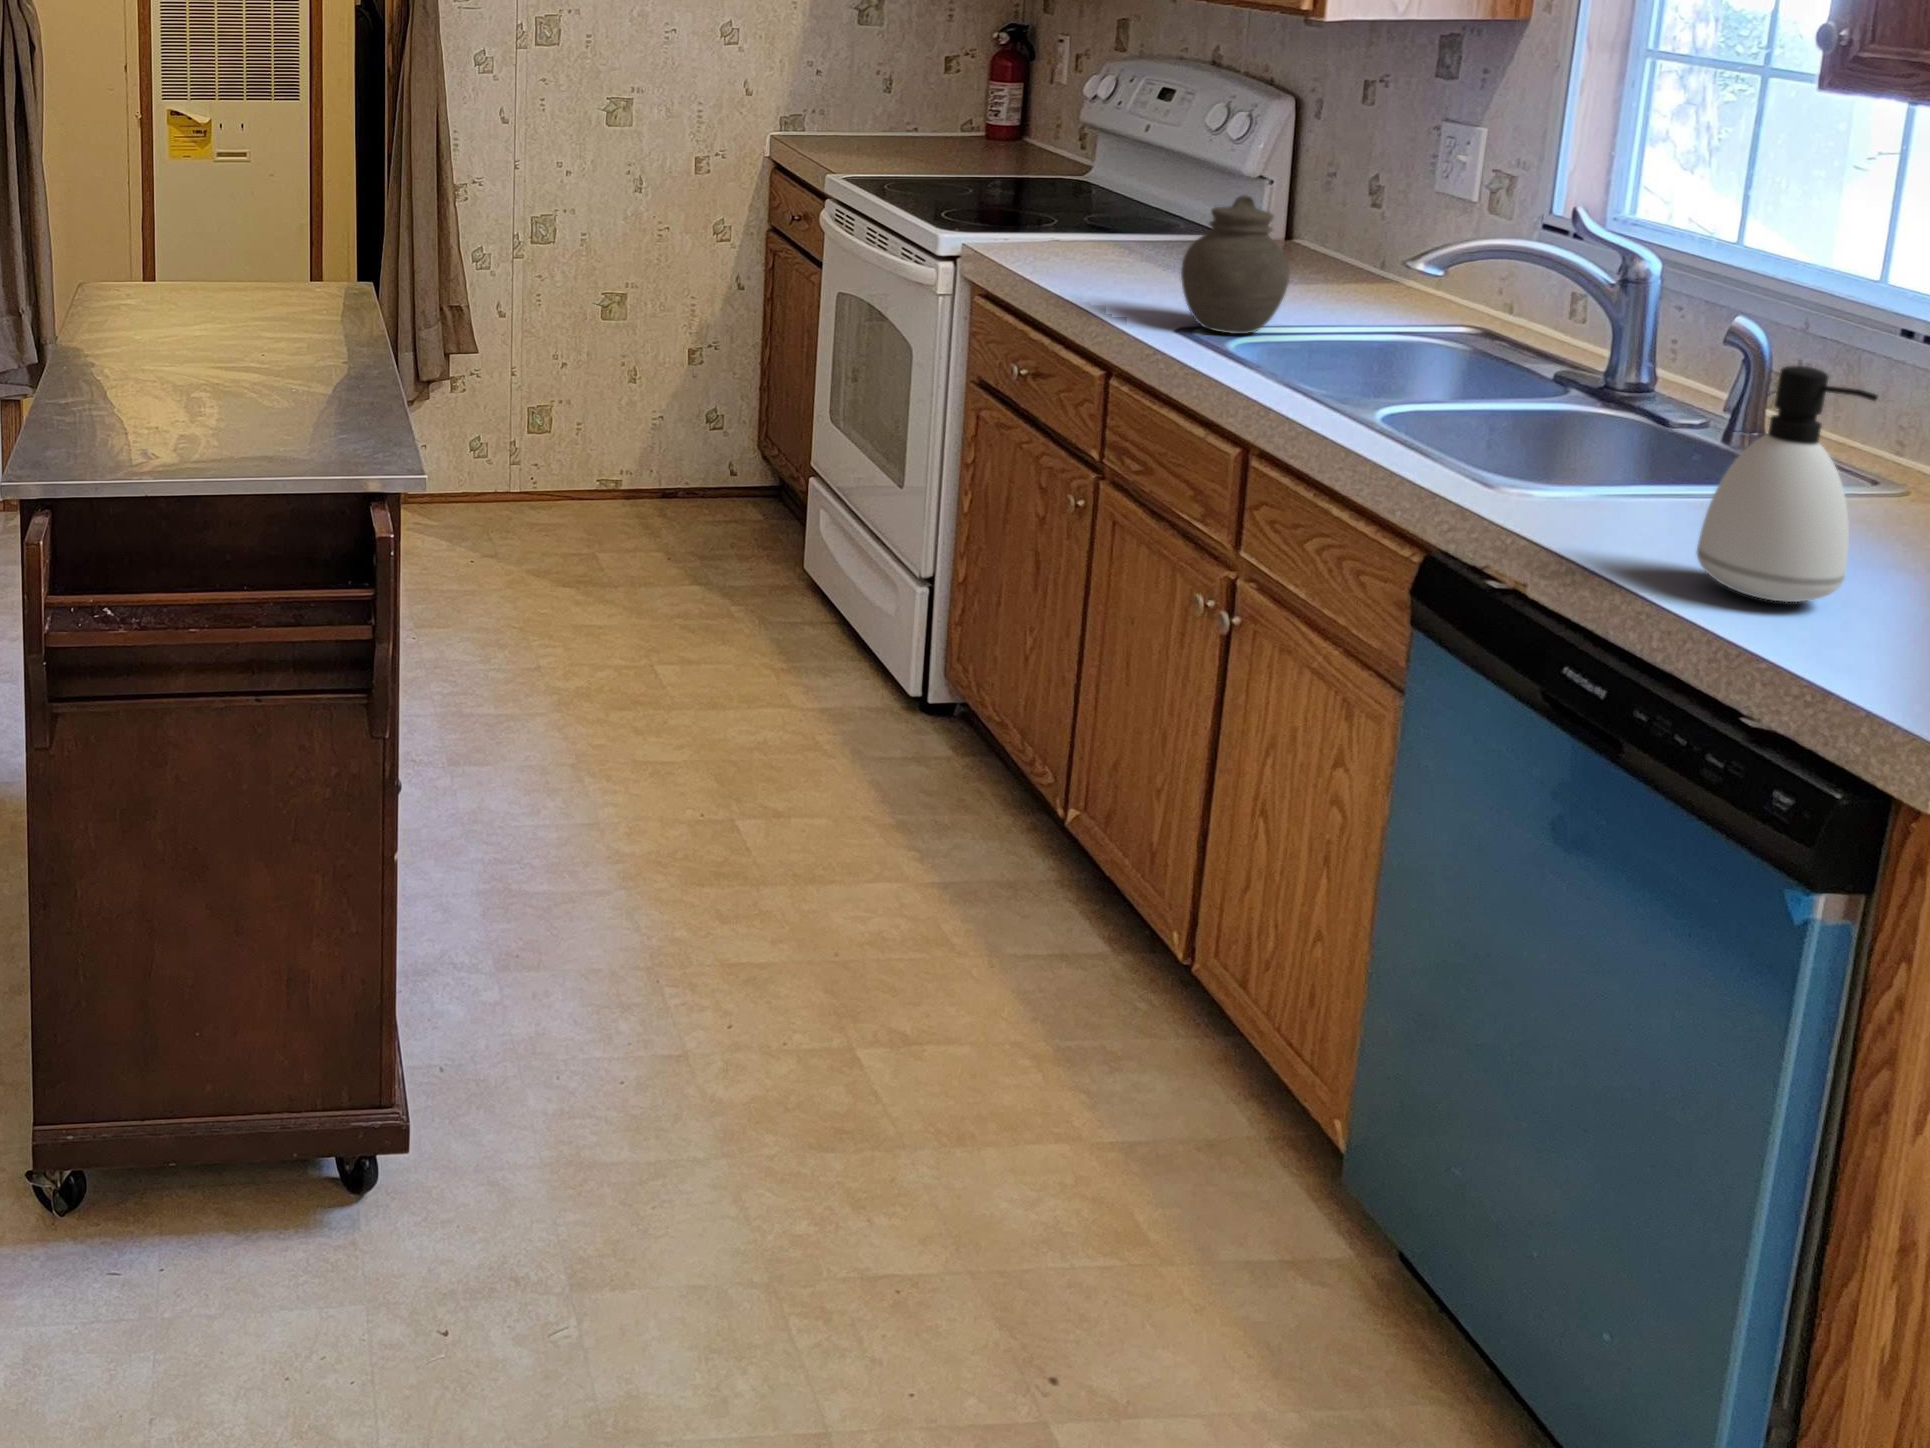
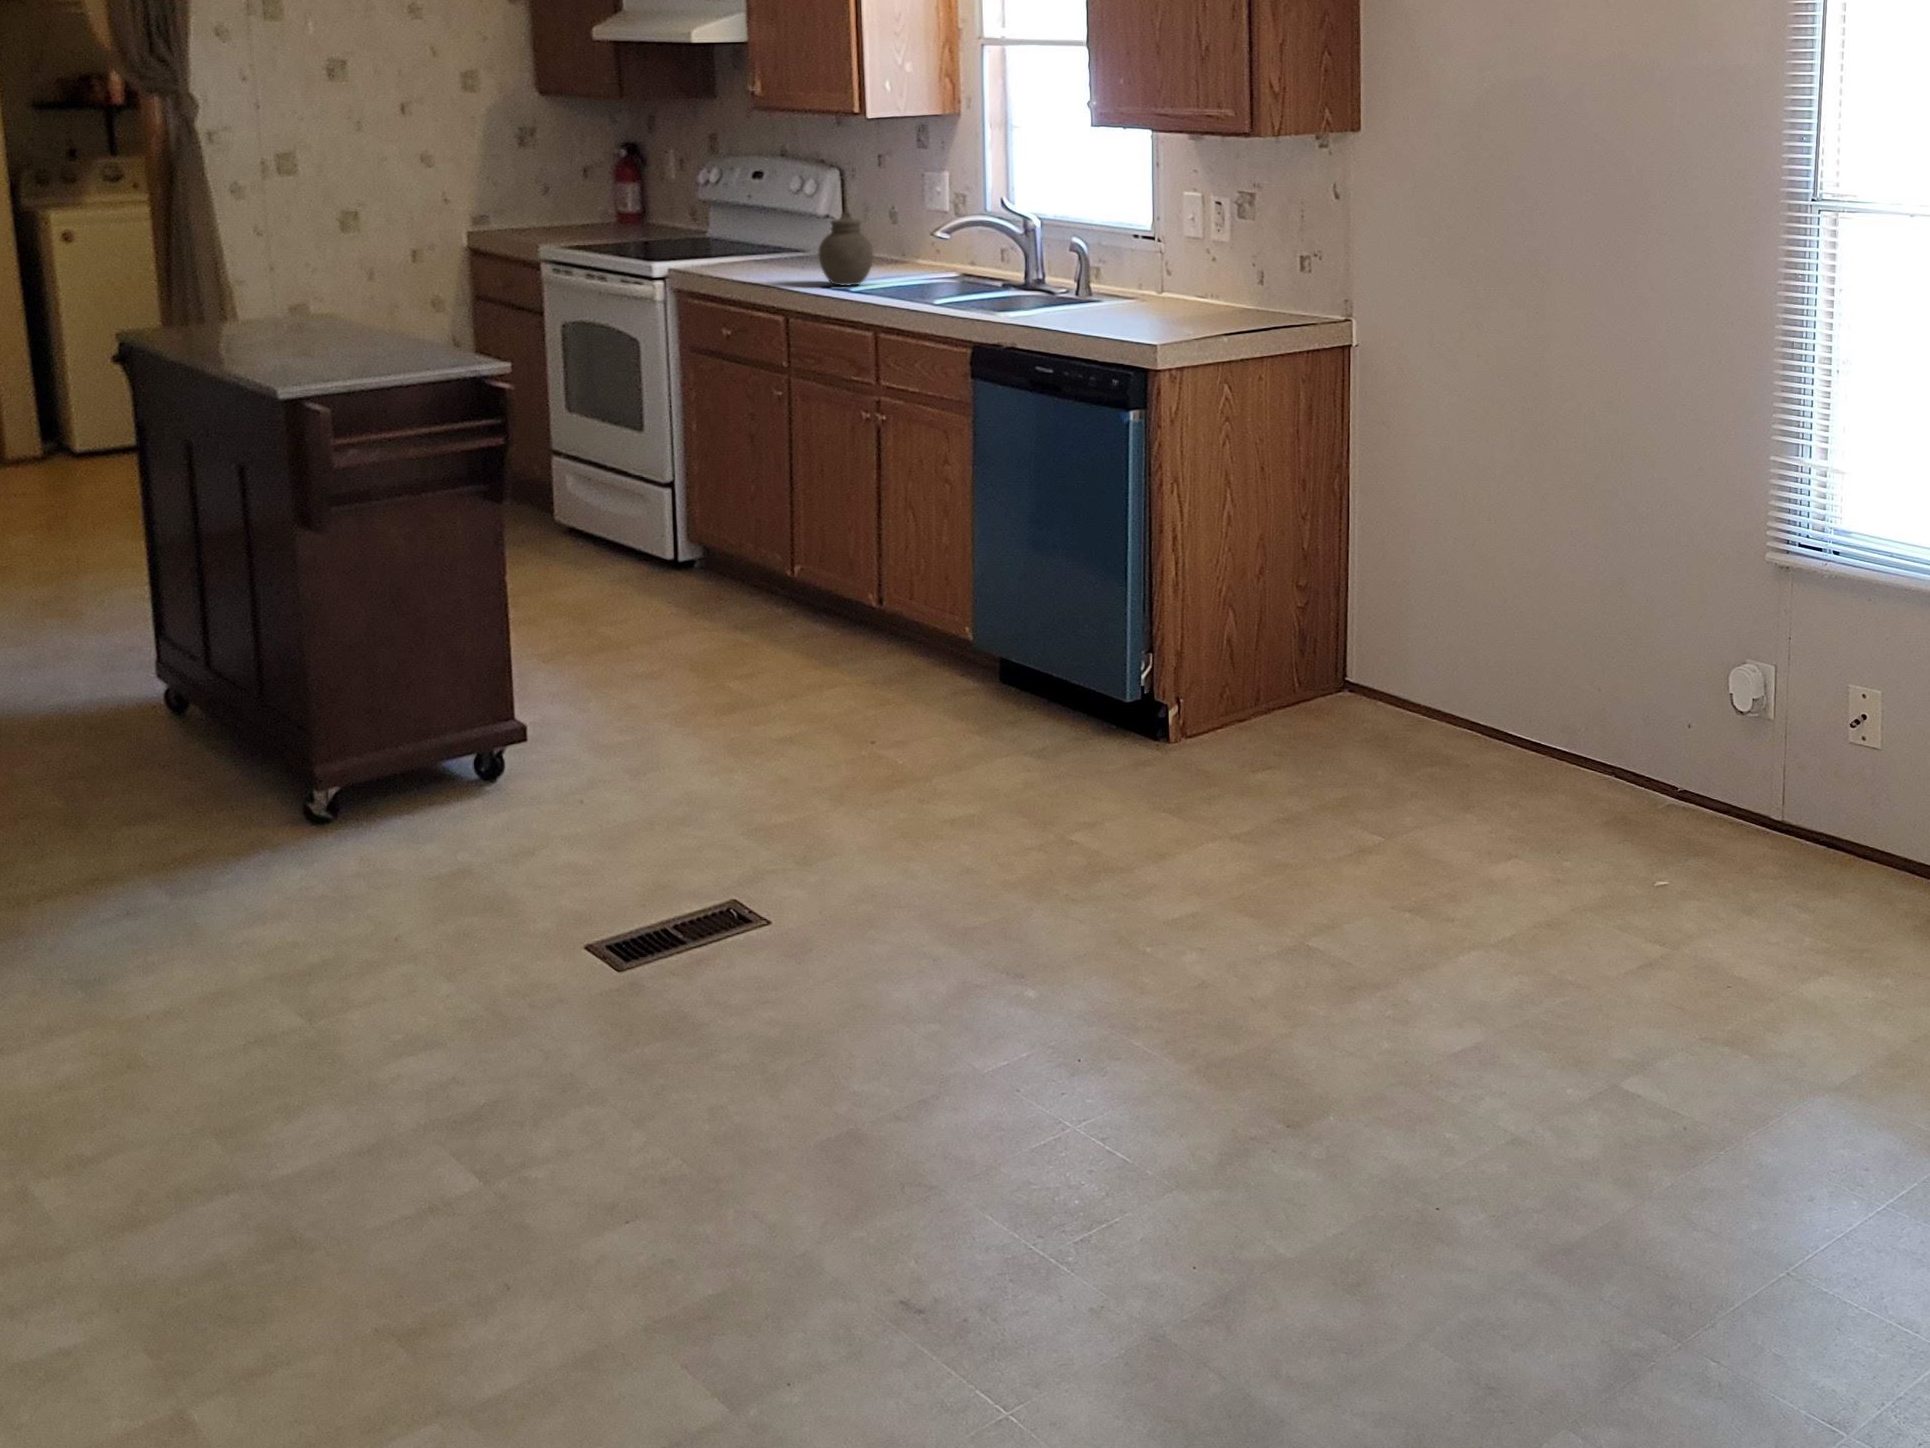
soap dispenser: present [1697,366,1878,602] -> none [1076,234,1126,328]

